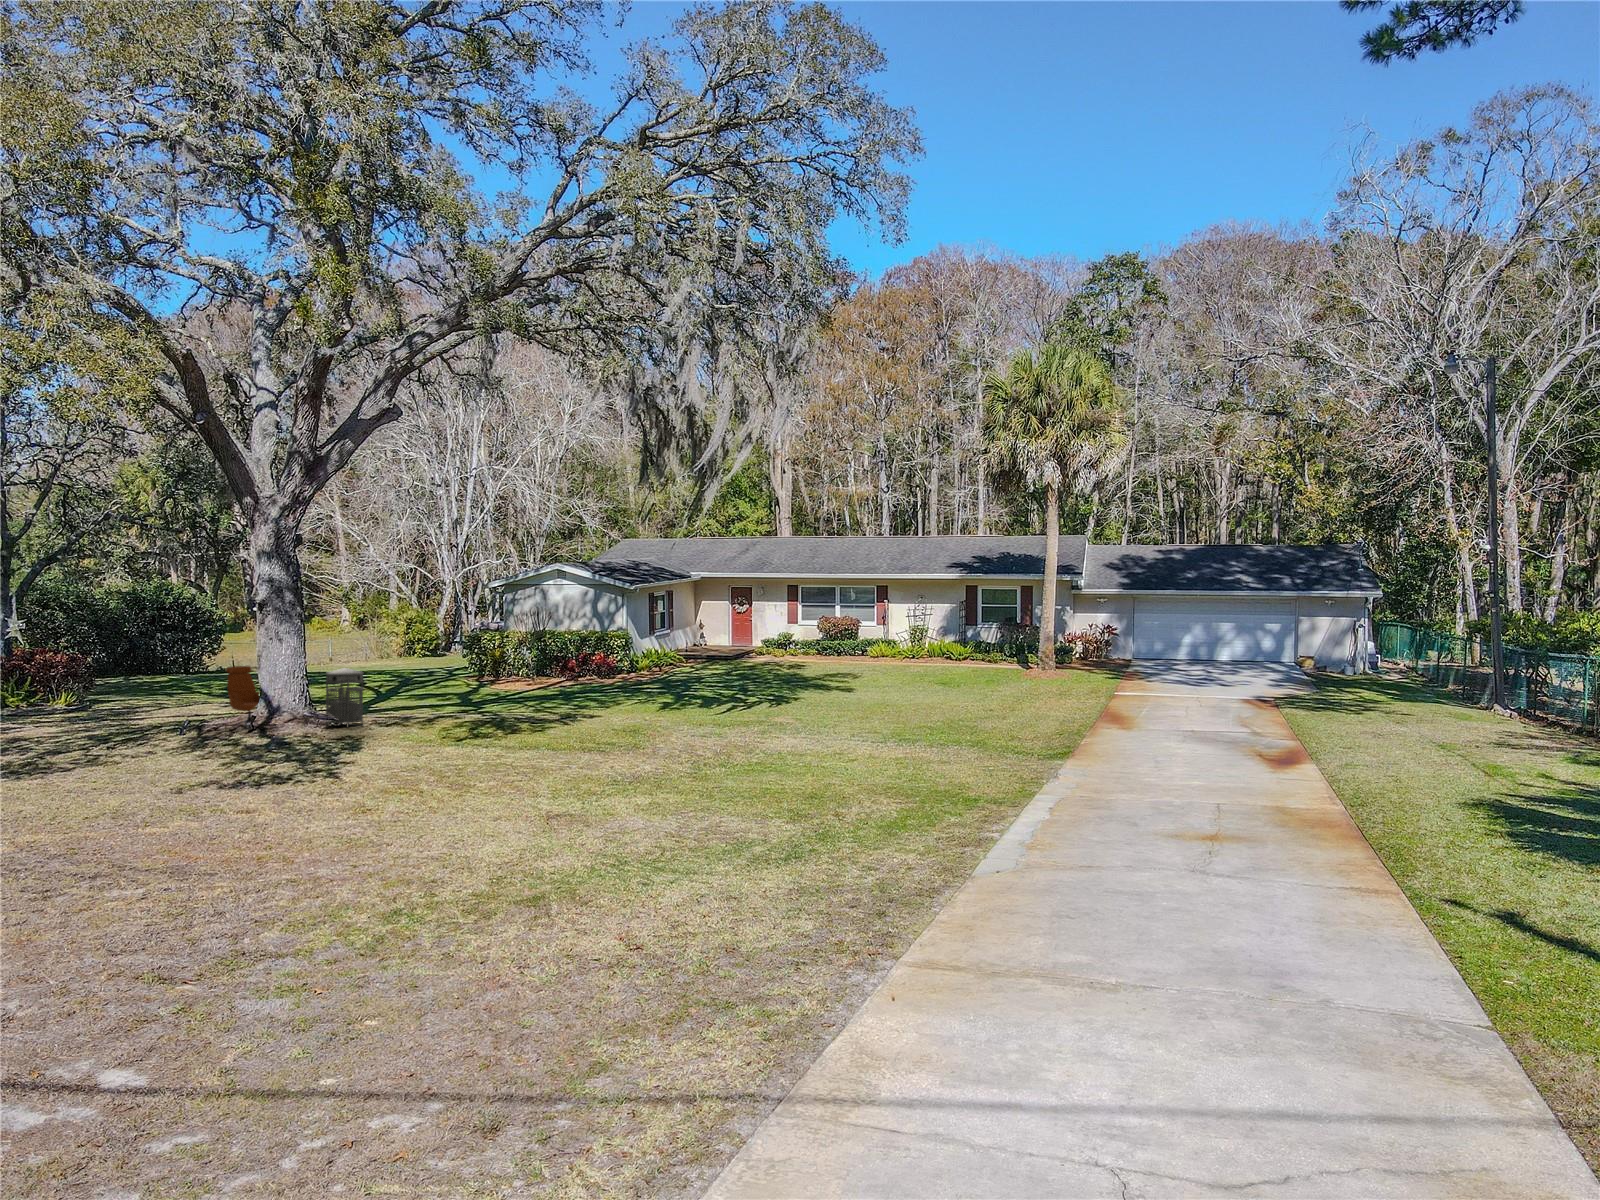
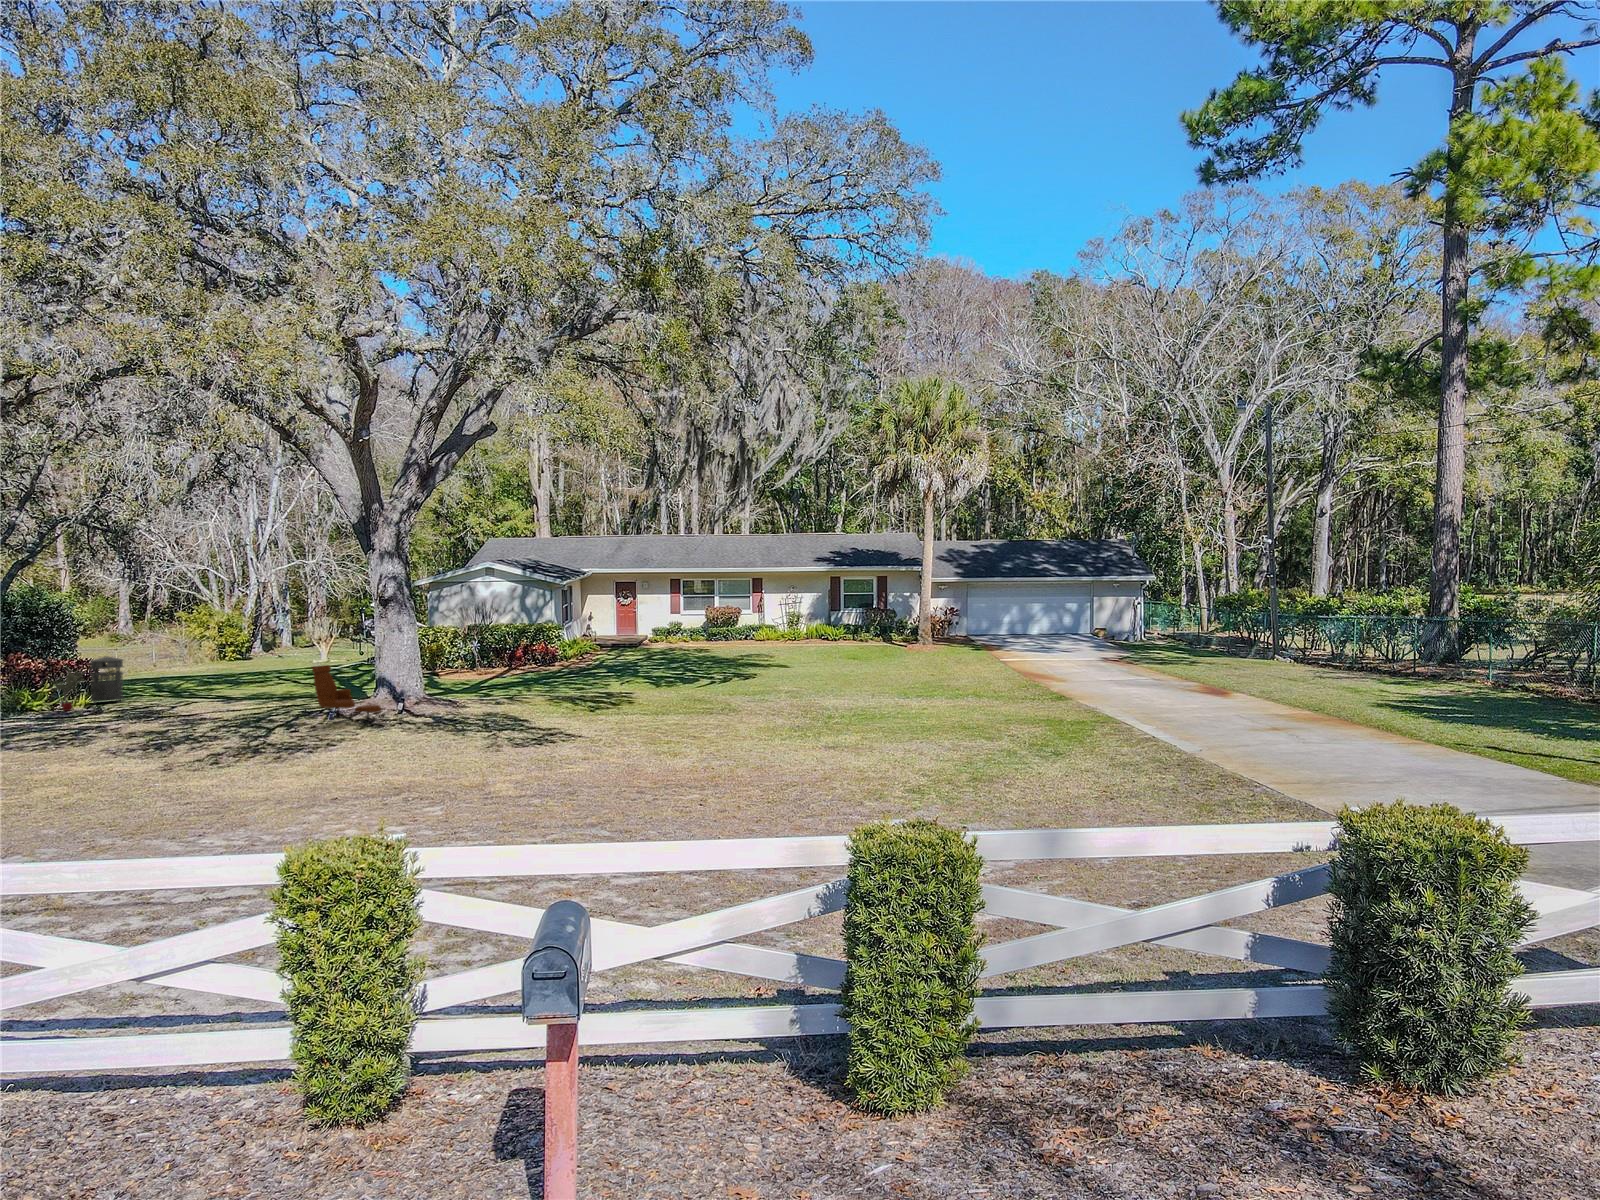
potted tree: none [66,658,104,700] -> present [50,667,84,711]
trash can: present [326,668,363,727] -> present [90,656,124,703]

